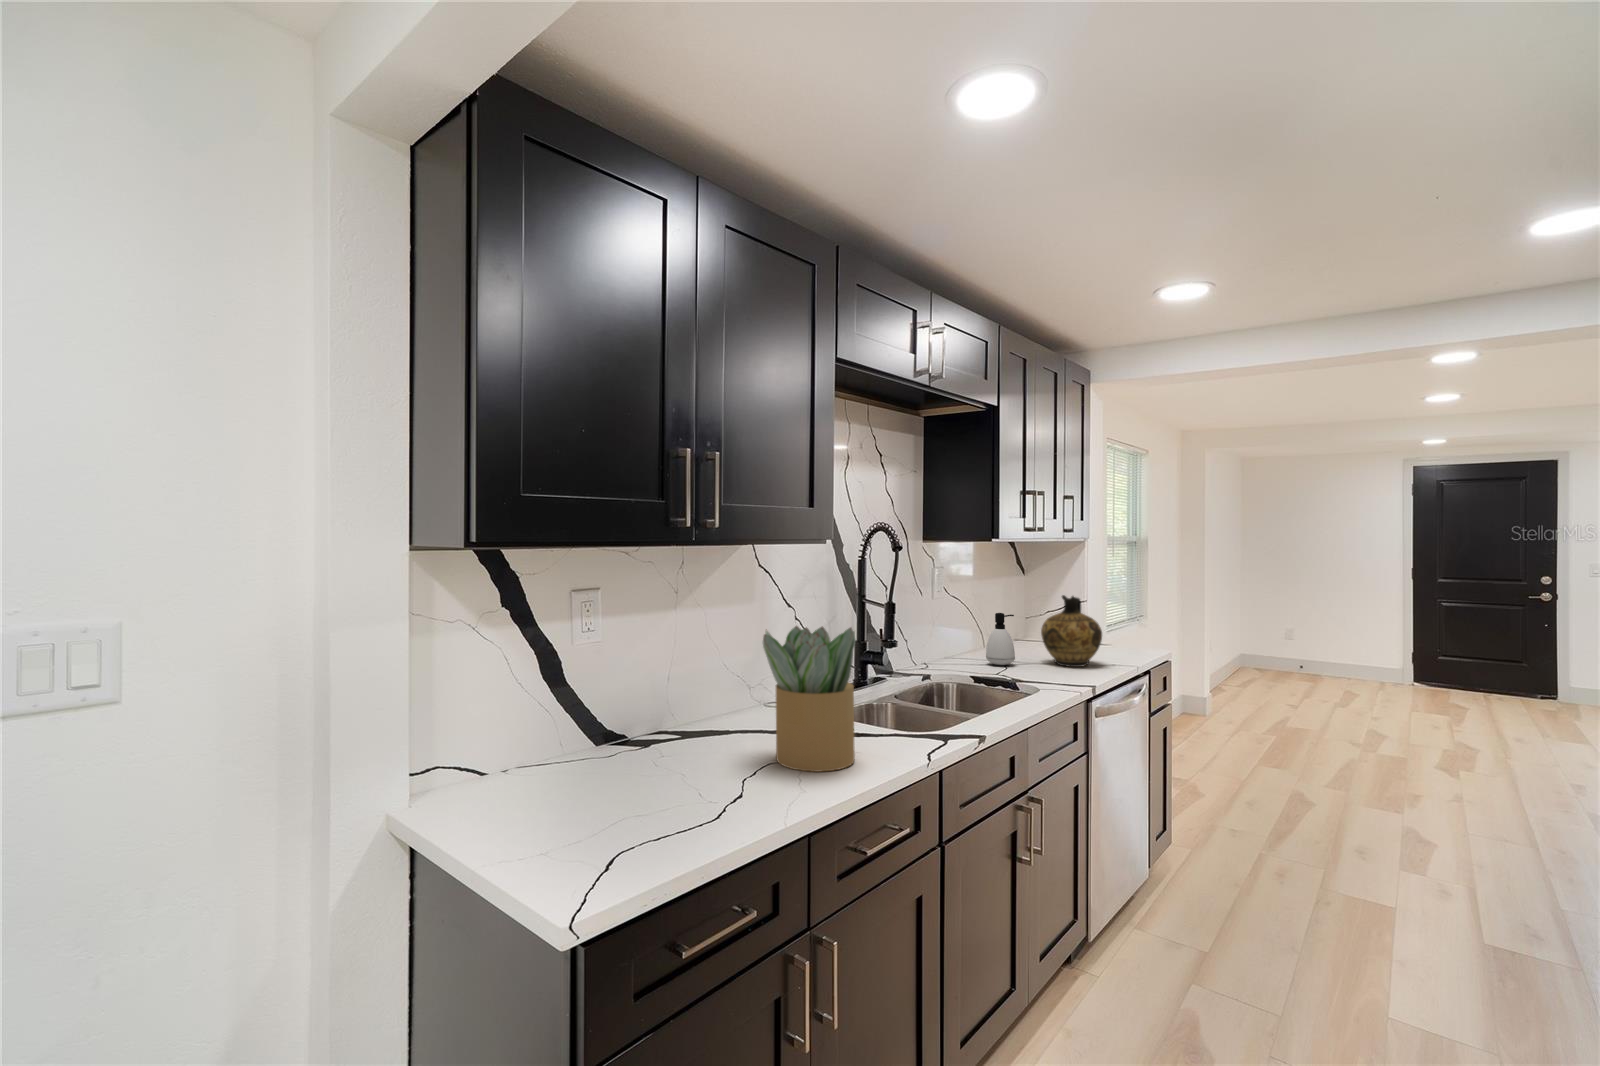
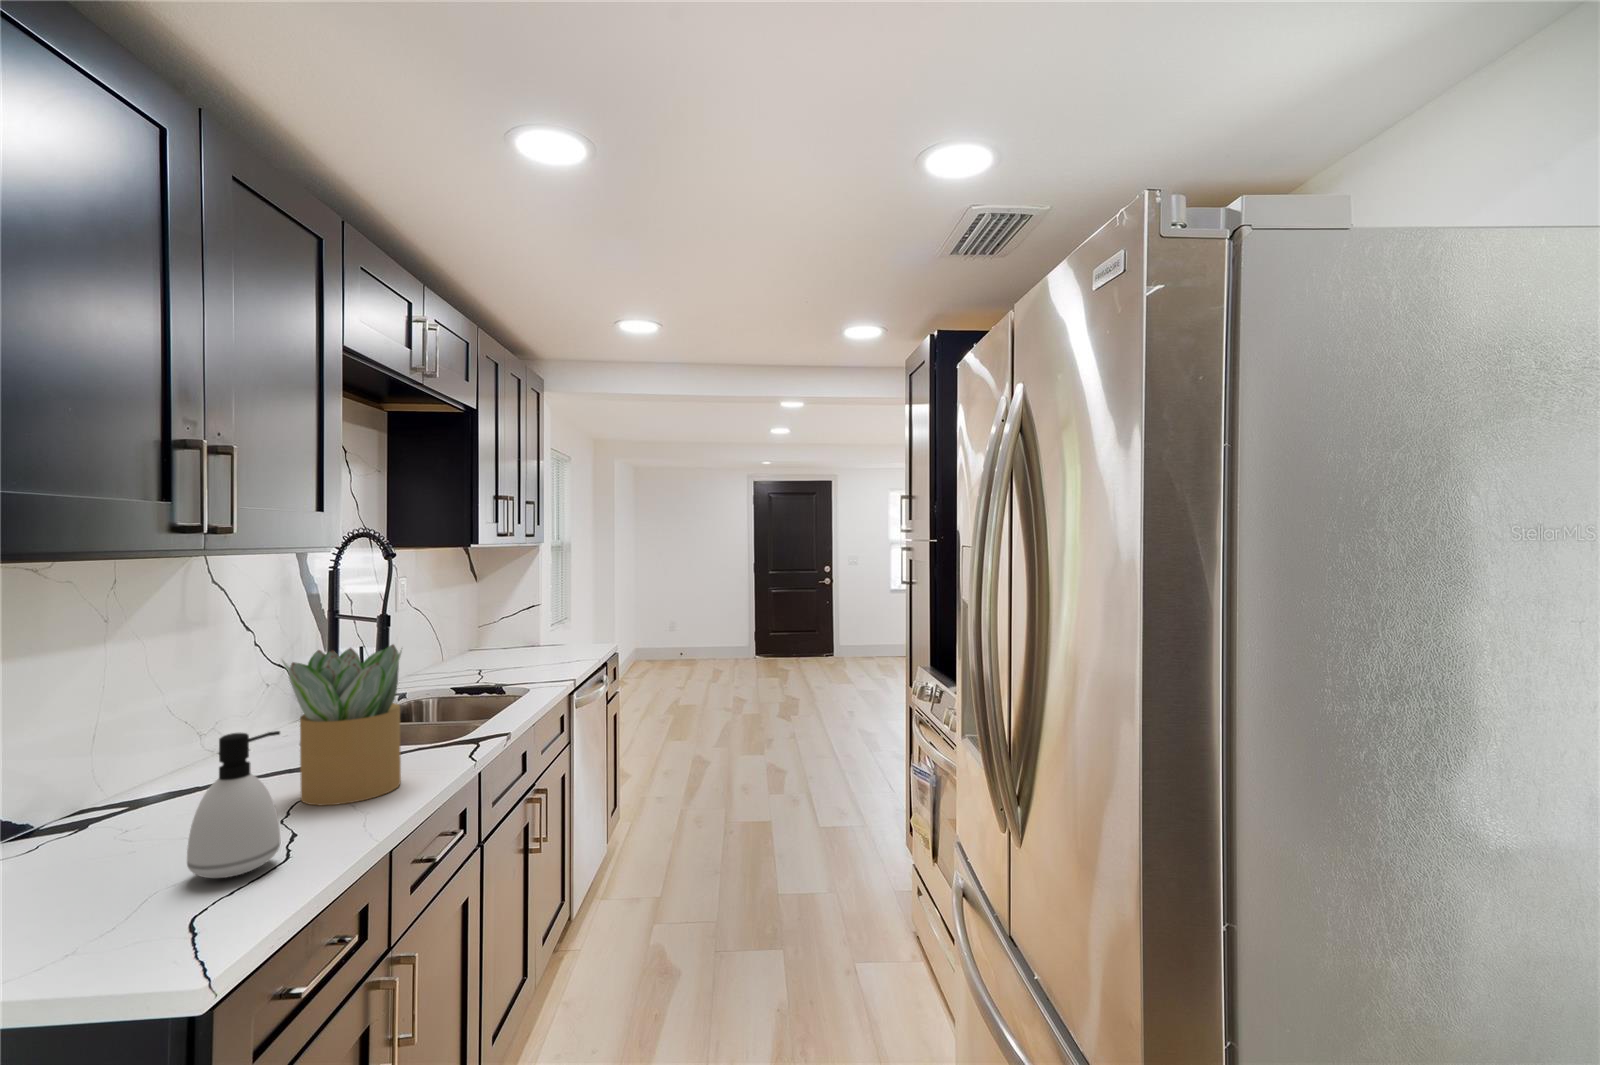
ceramic jug: present [1041,595,1102,667] -> none [511,597,568,665]
soap dispenser: present [986,613,1015,665] -> present [187,731,281,878]

